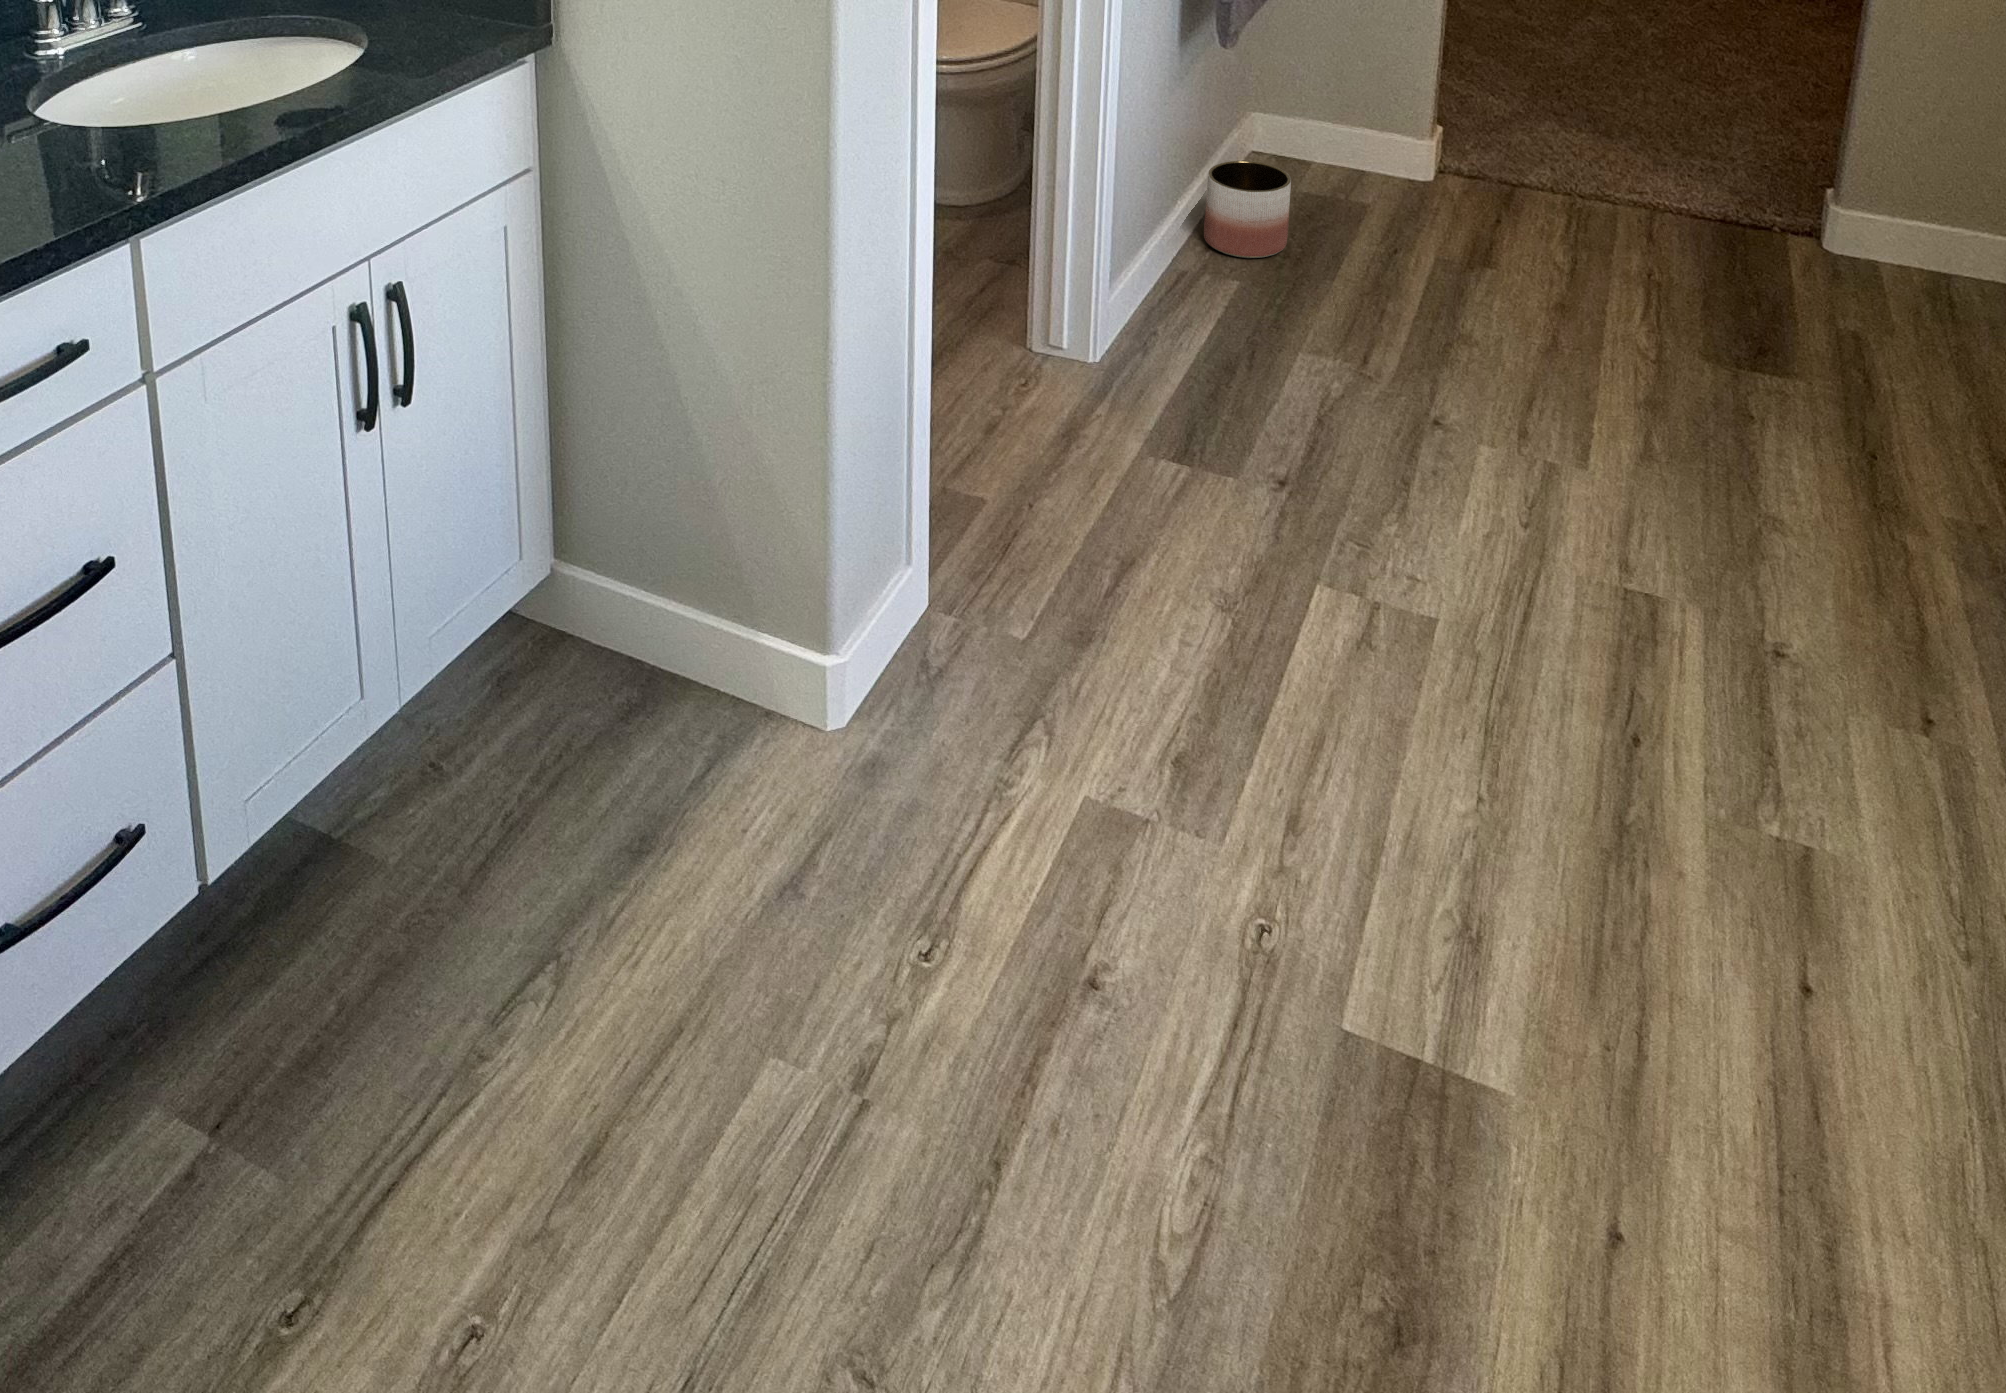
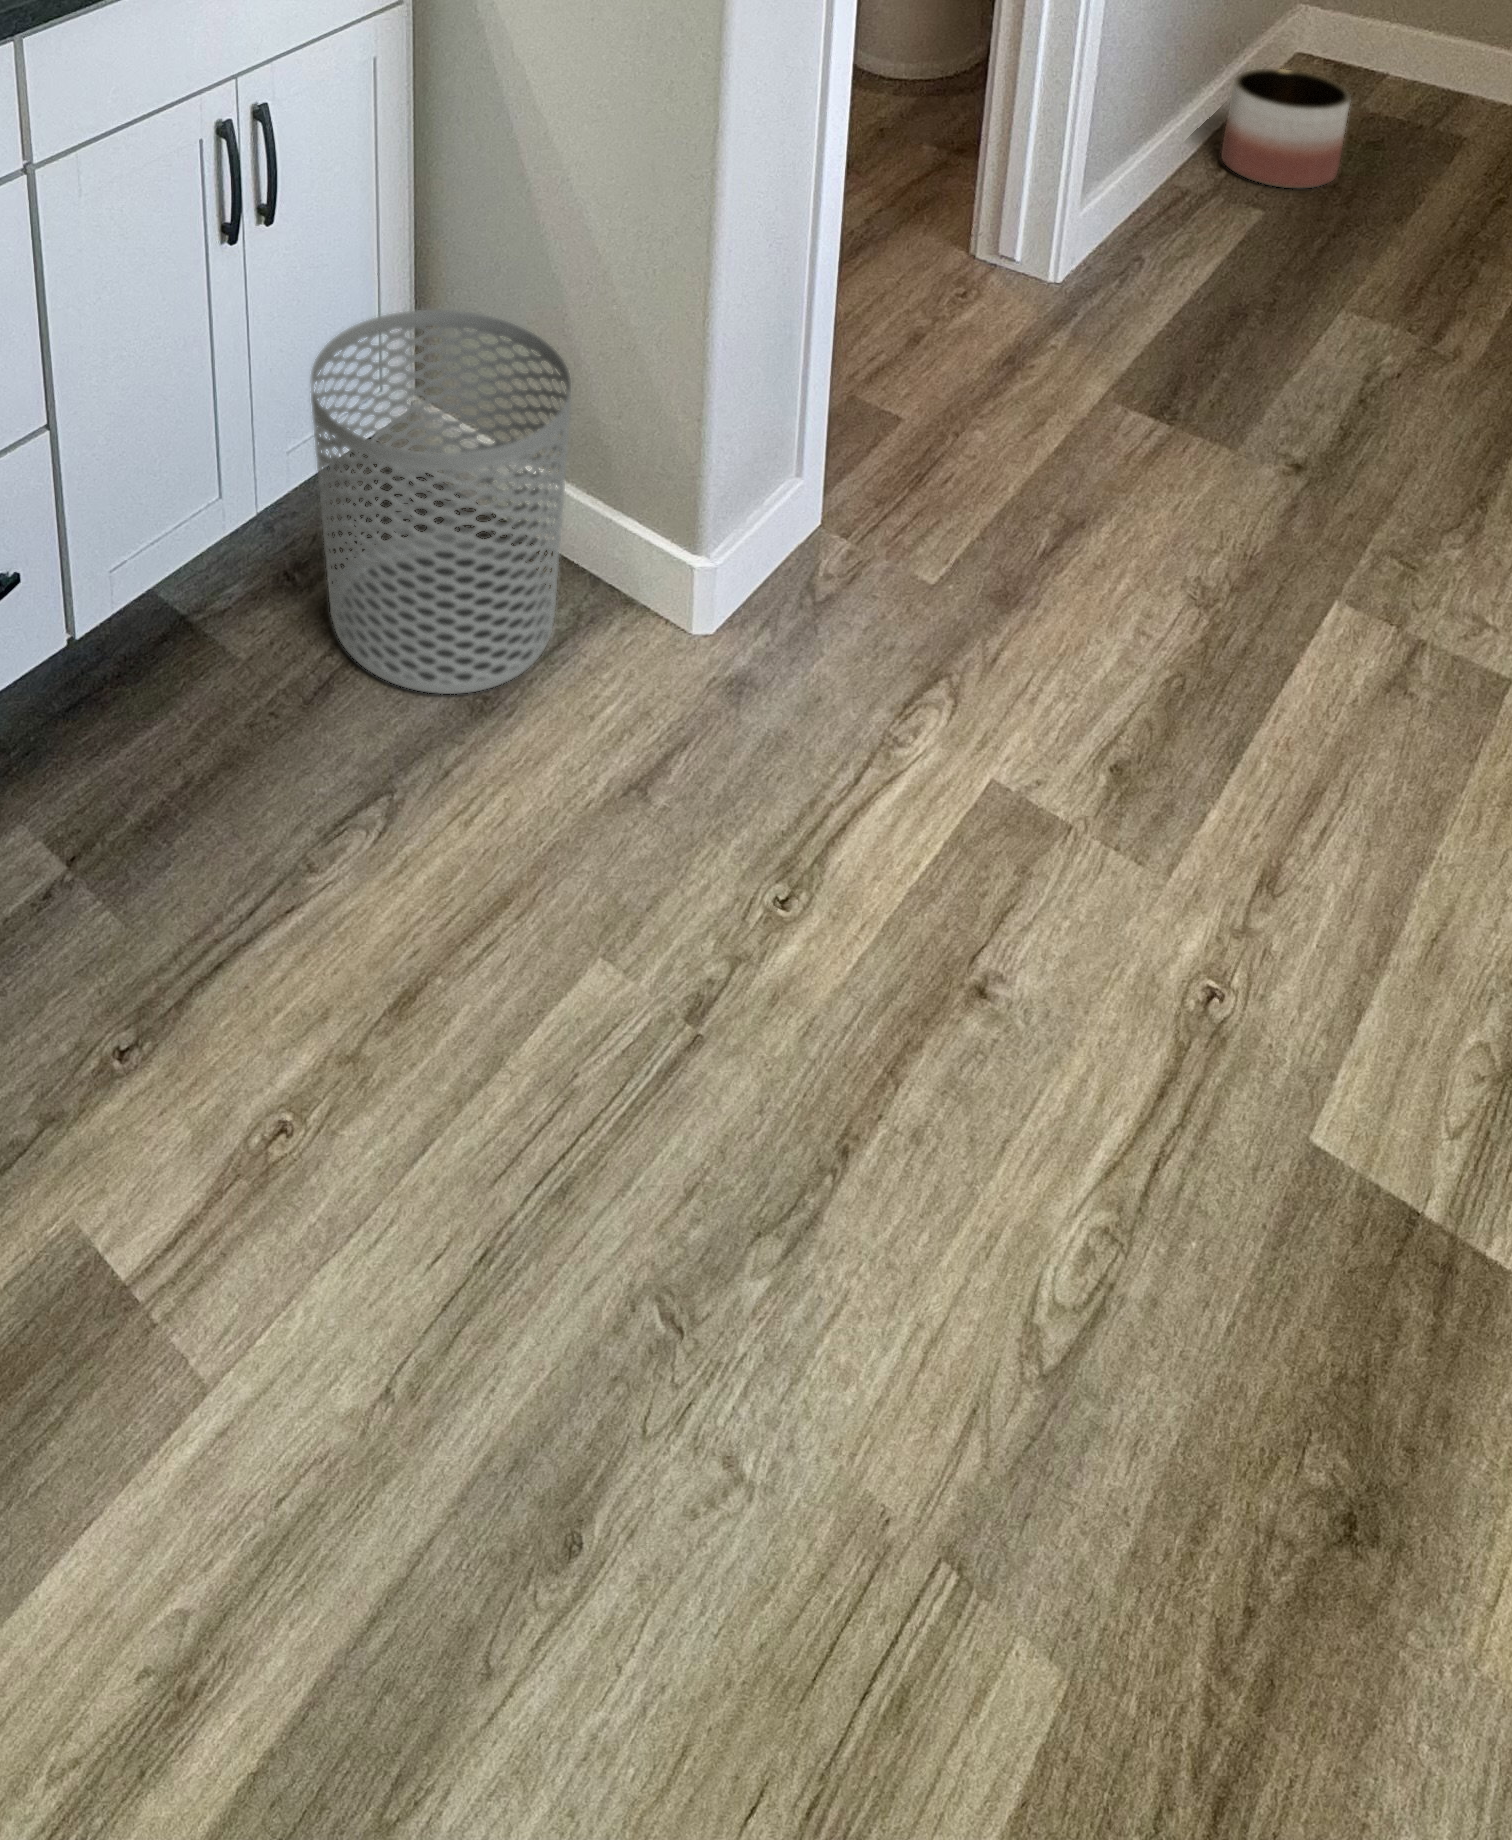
waste bin: none [458,457,709,835] -> present [311,310,571,694]

